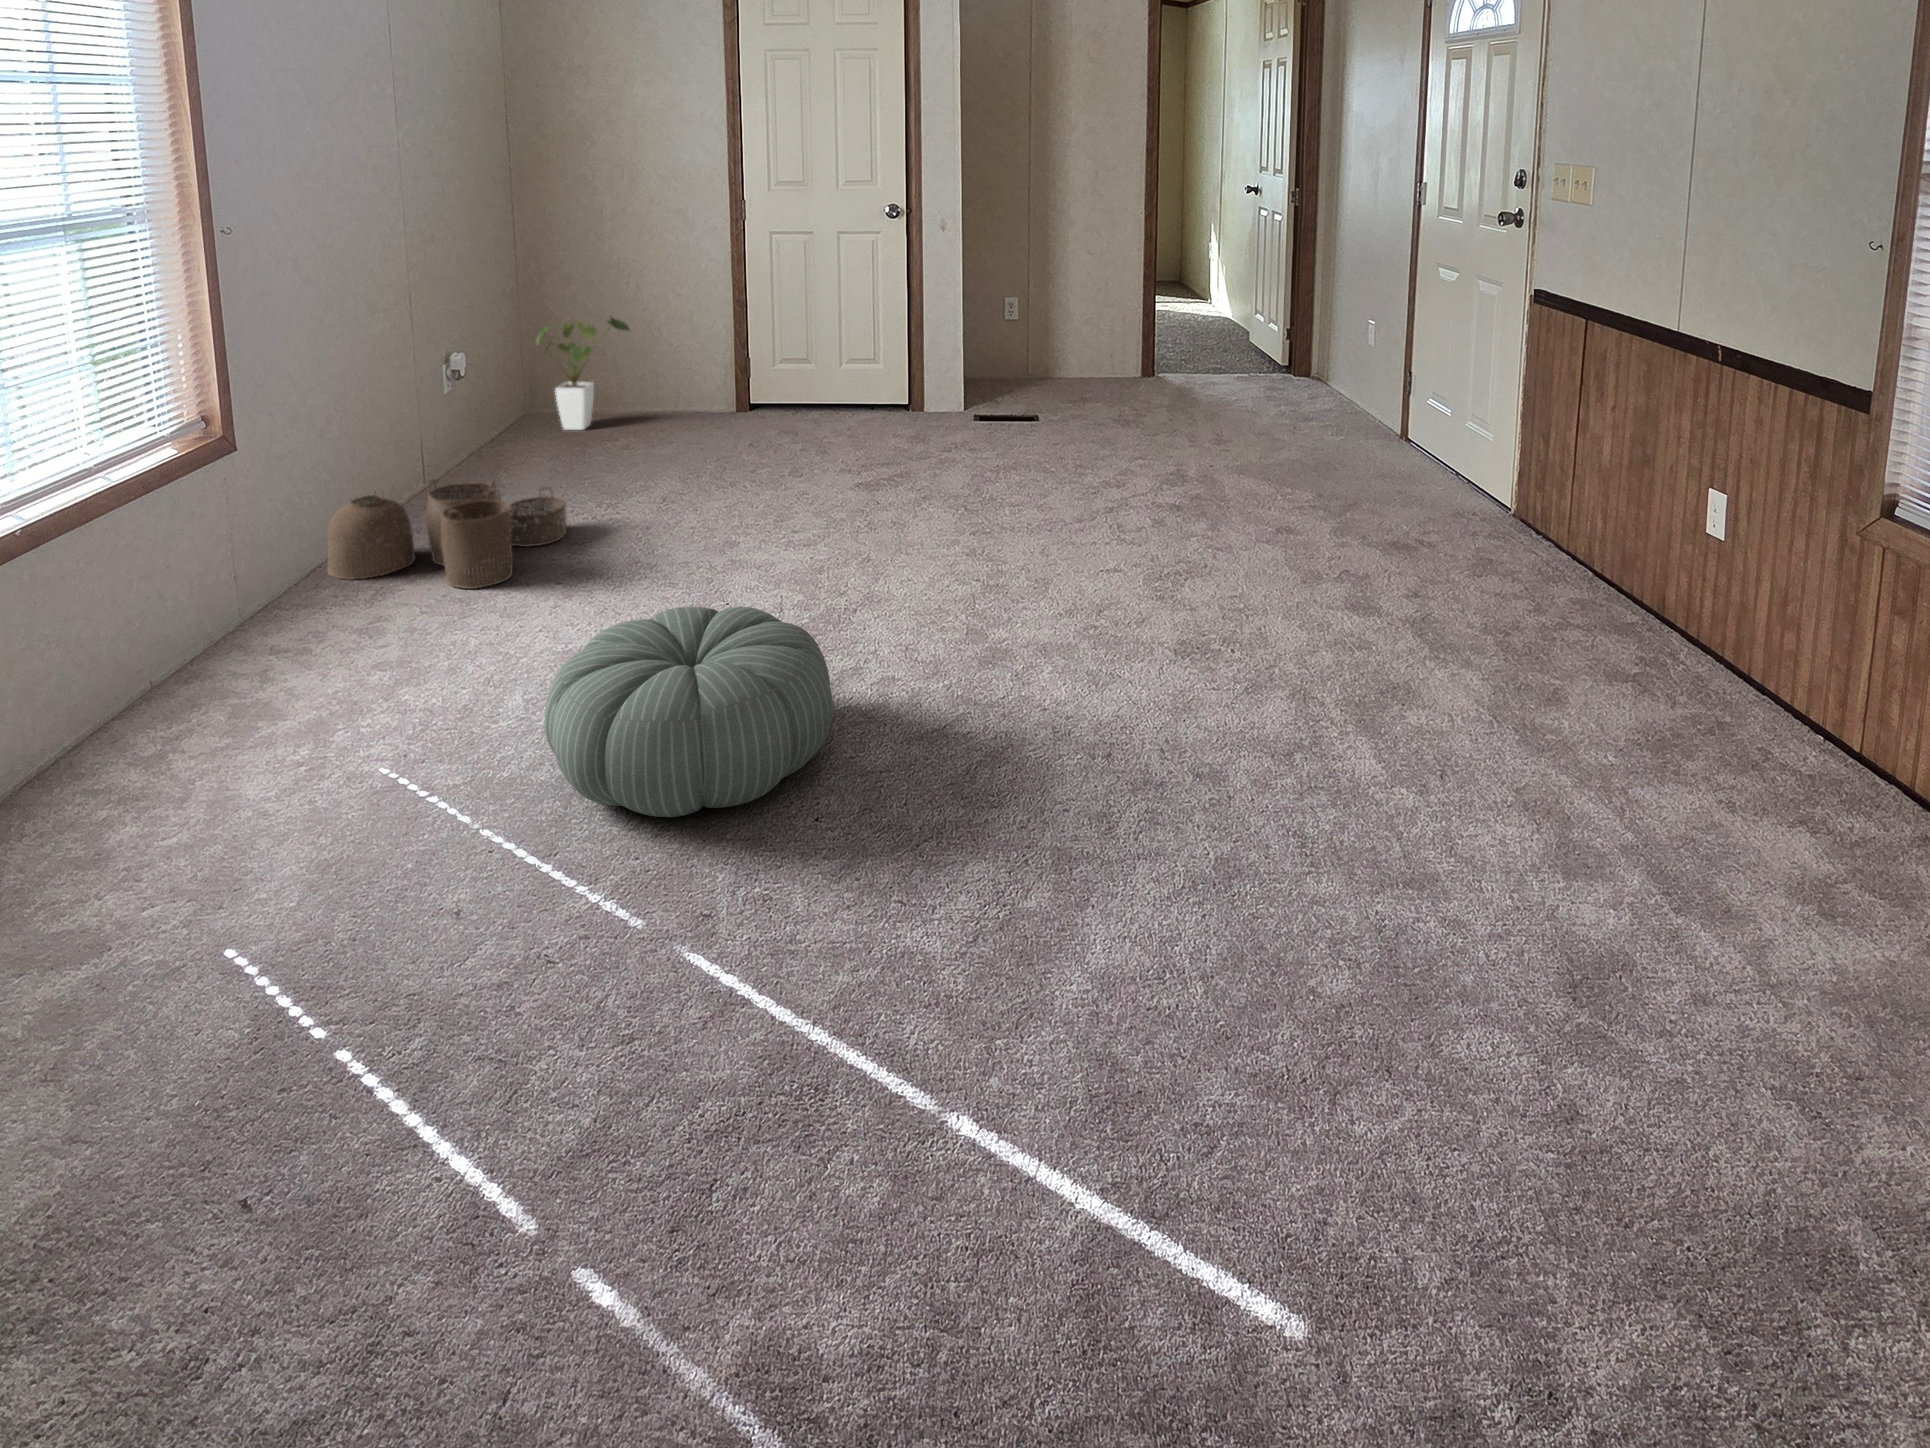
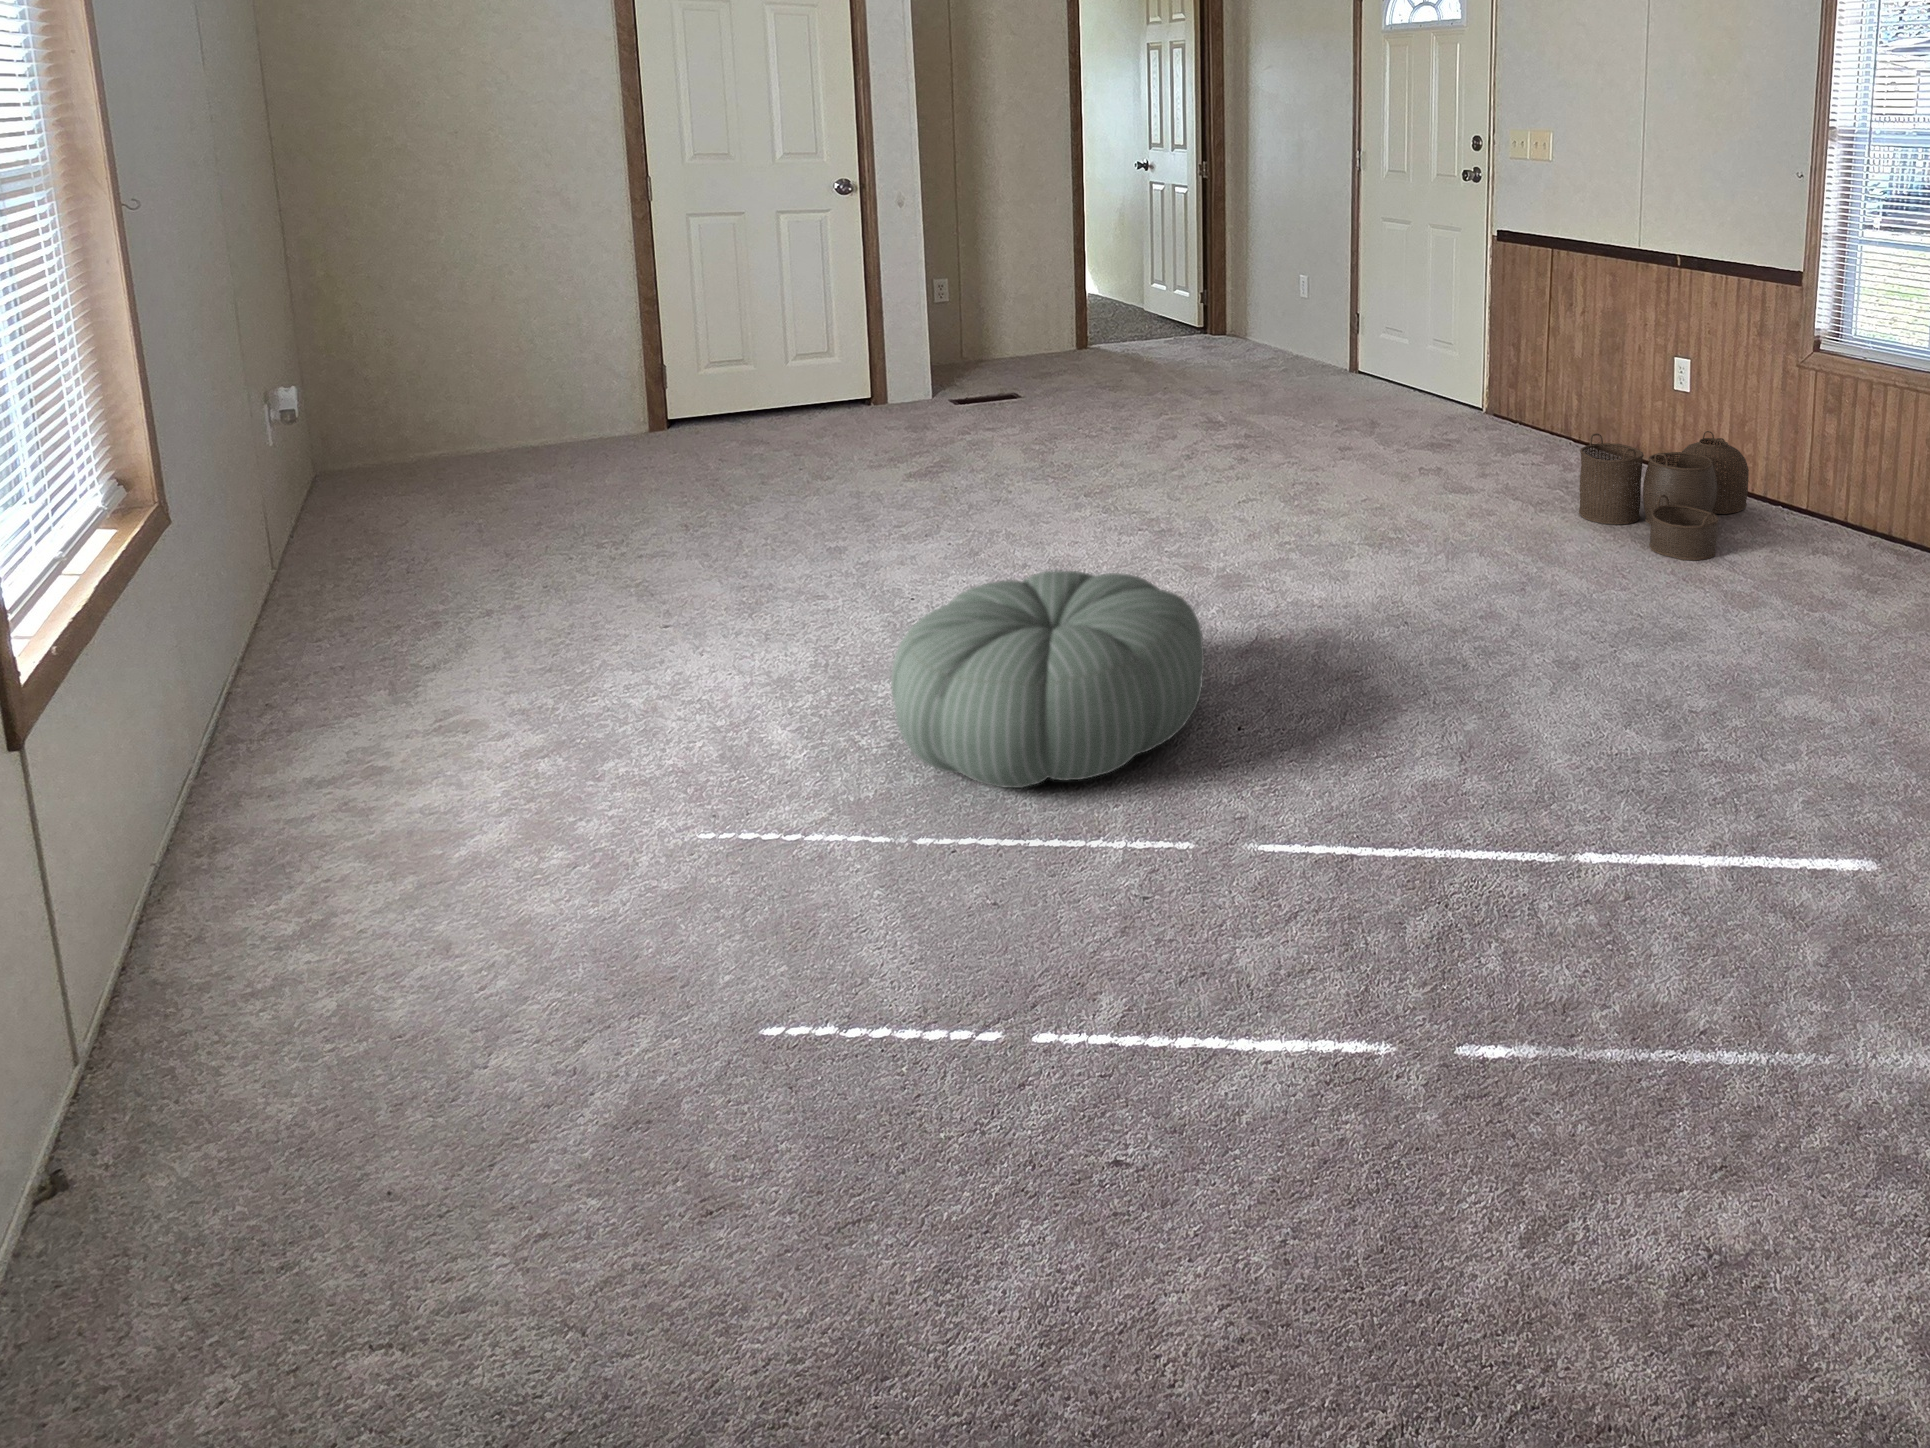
house plant: present [536,317,630,430] -> none [331,328,470,490]
woven basket: present [328,480,566,589] -> present [1579,431,1749,560]

